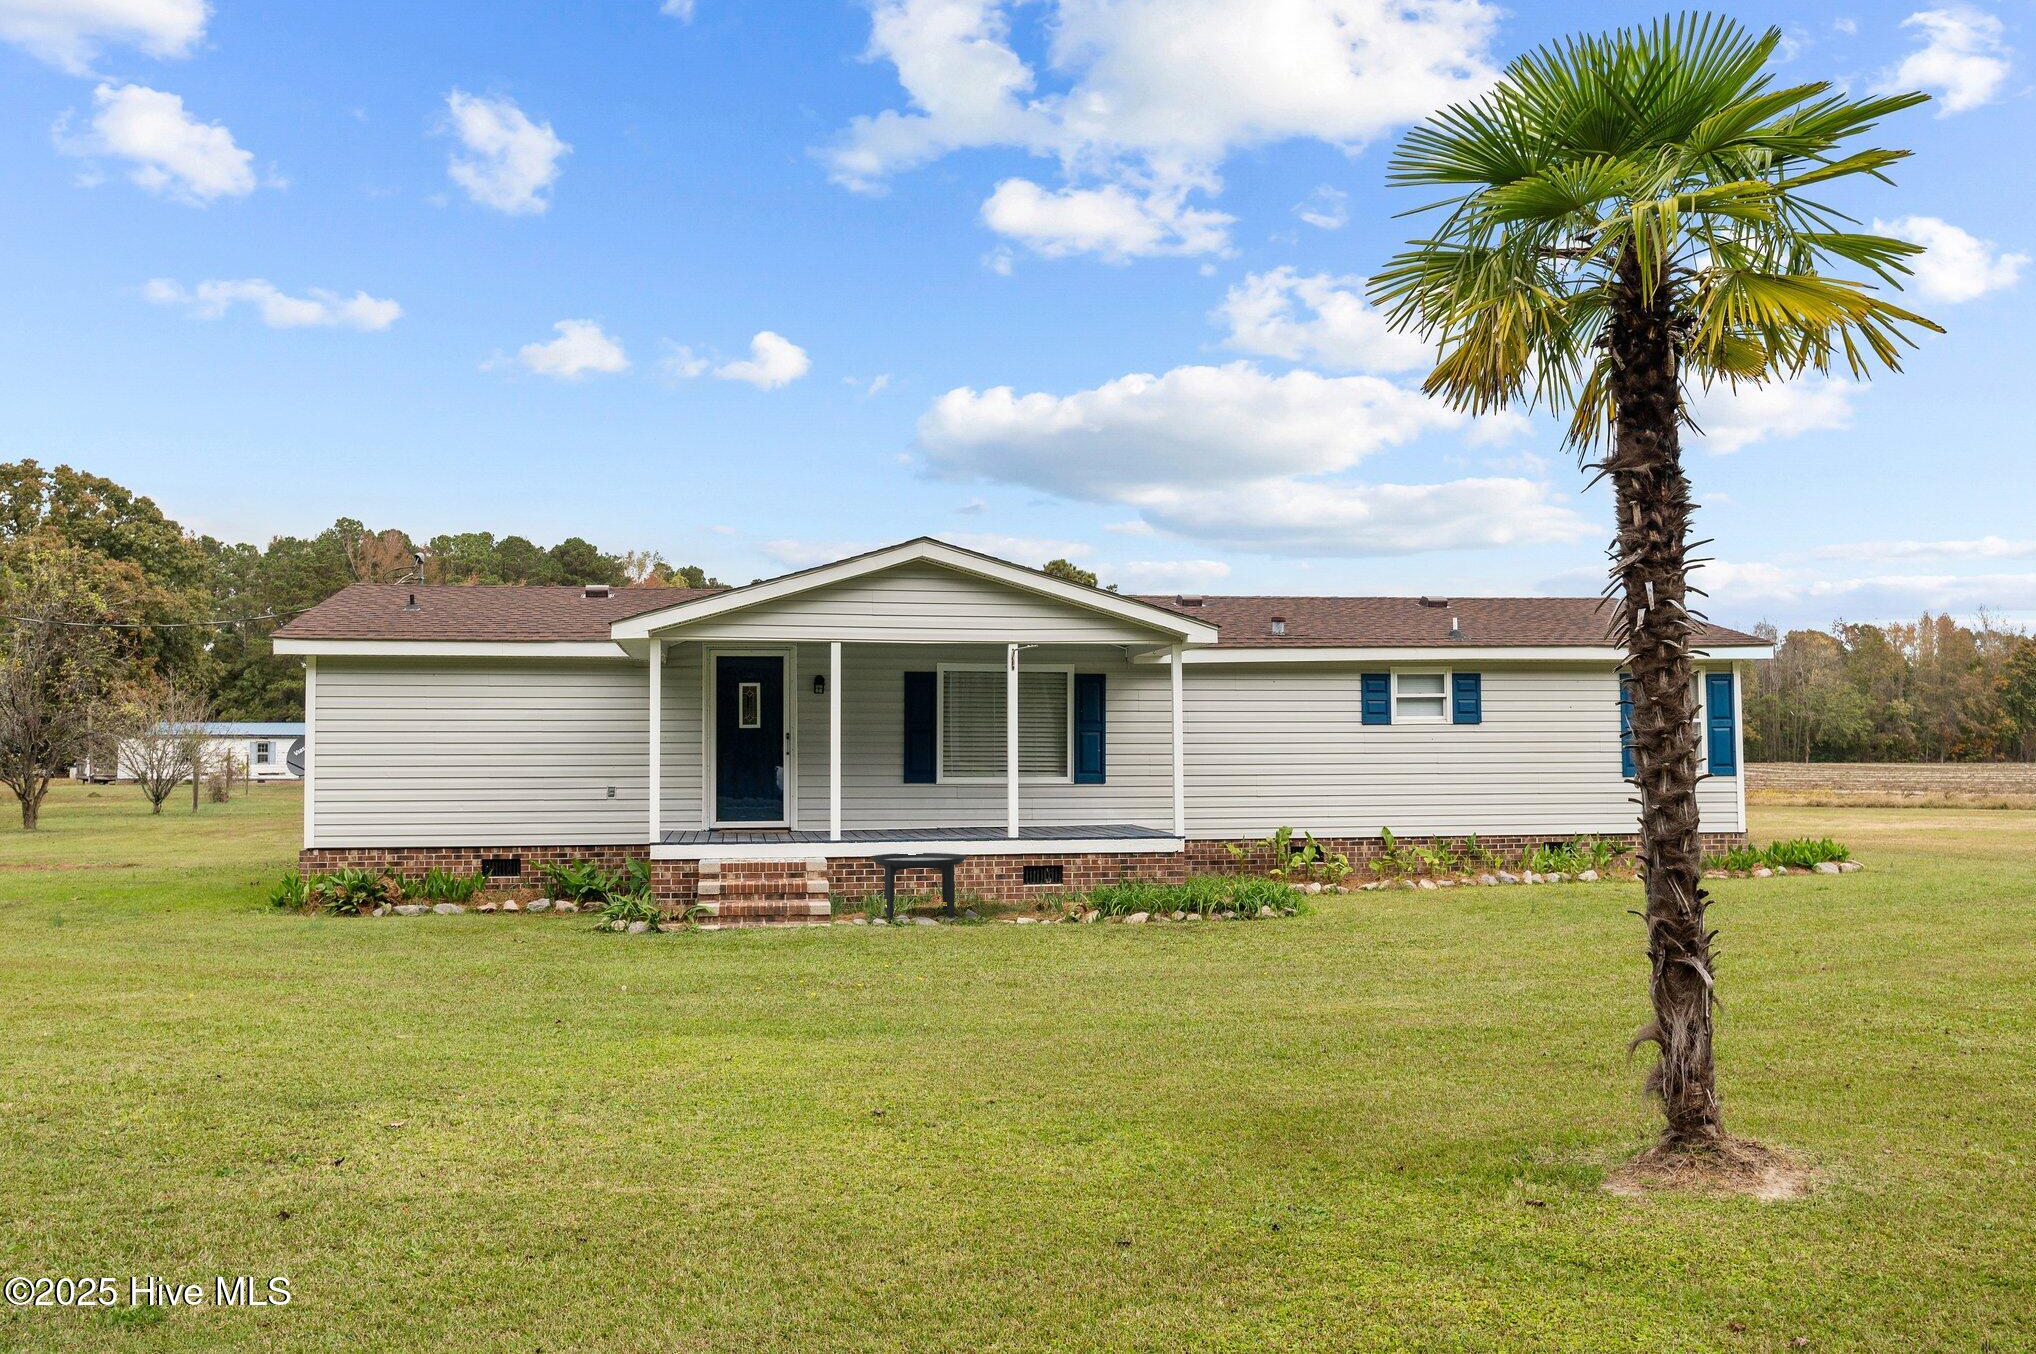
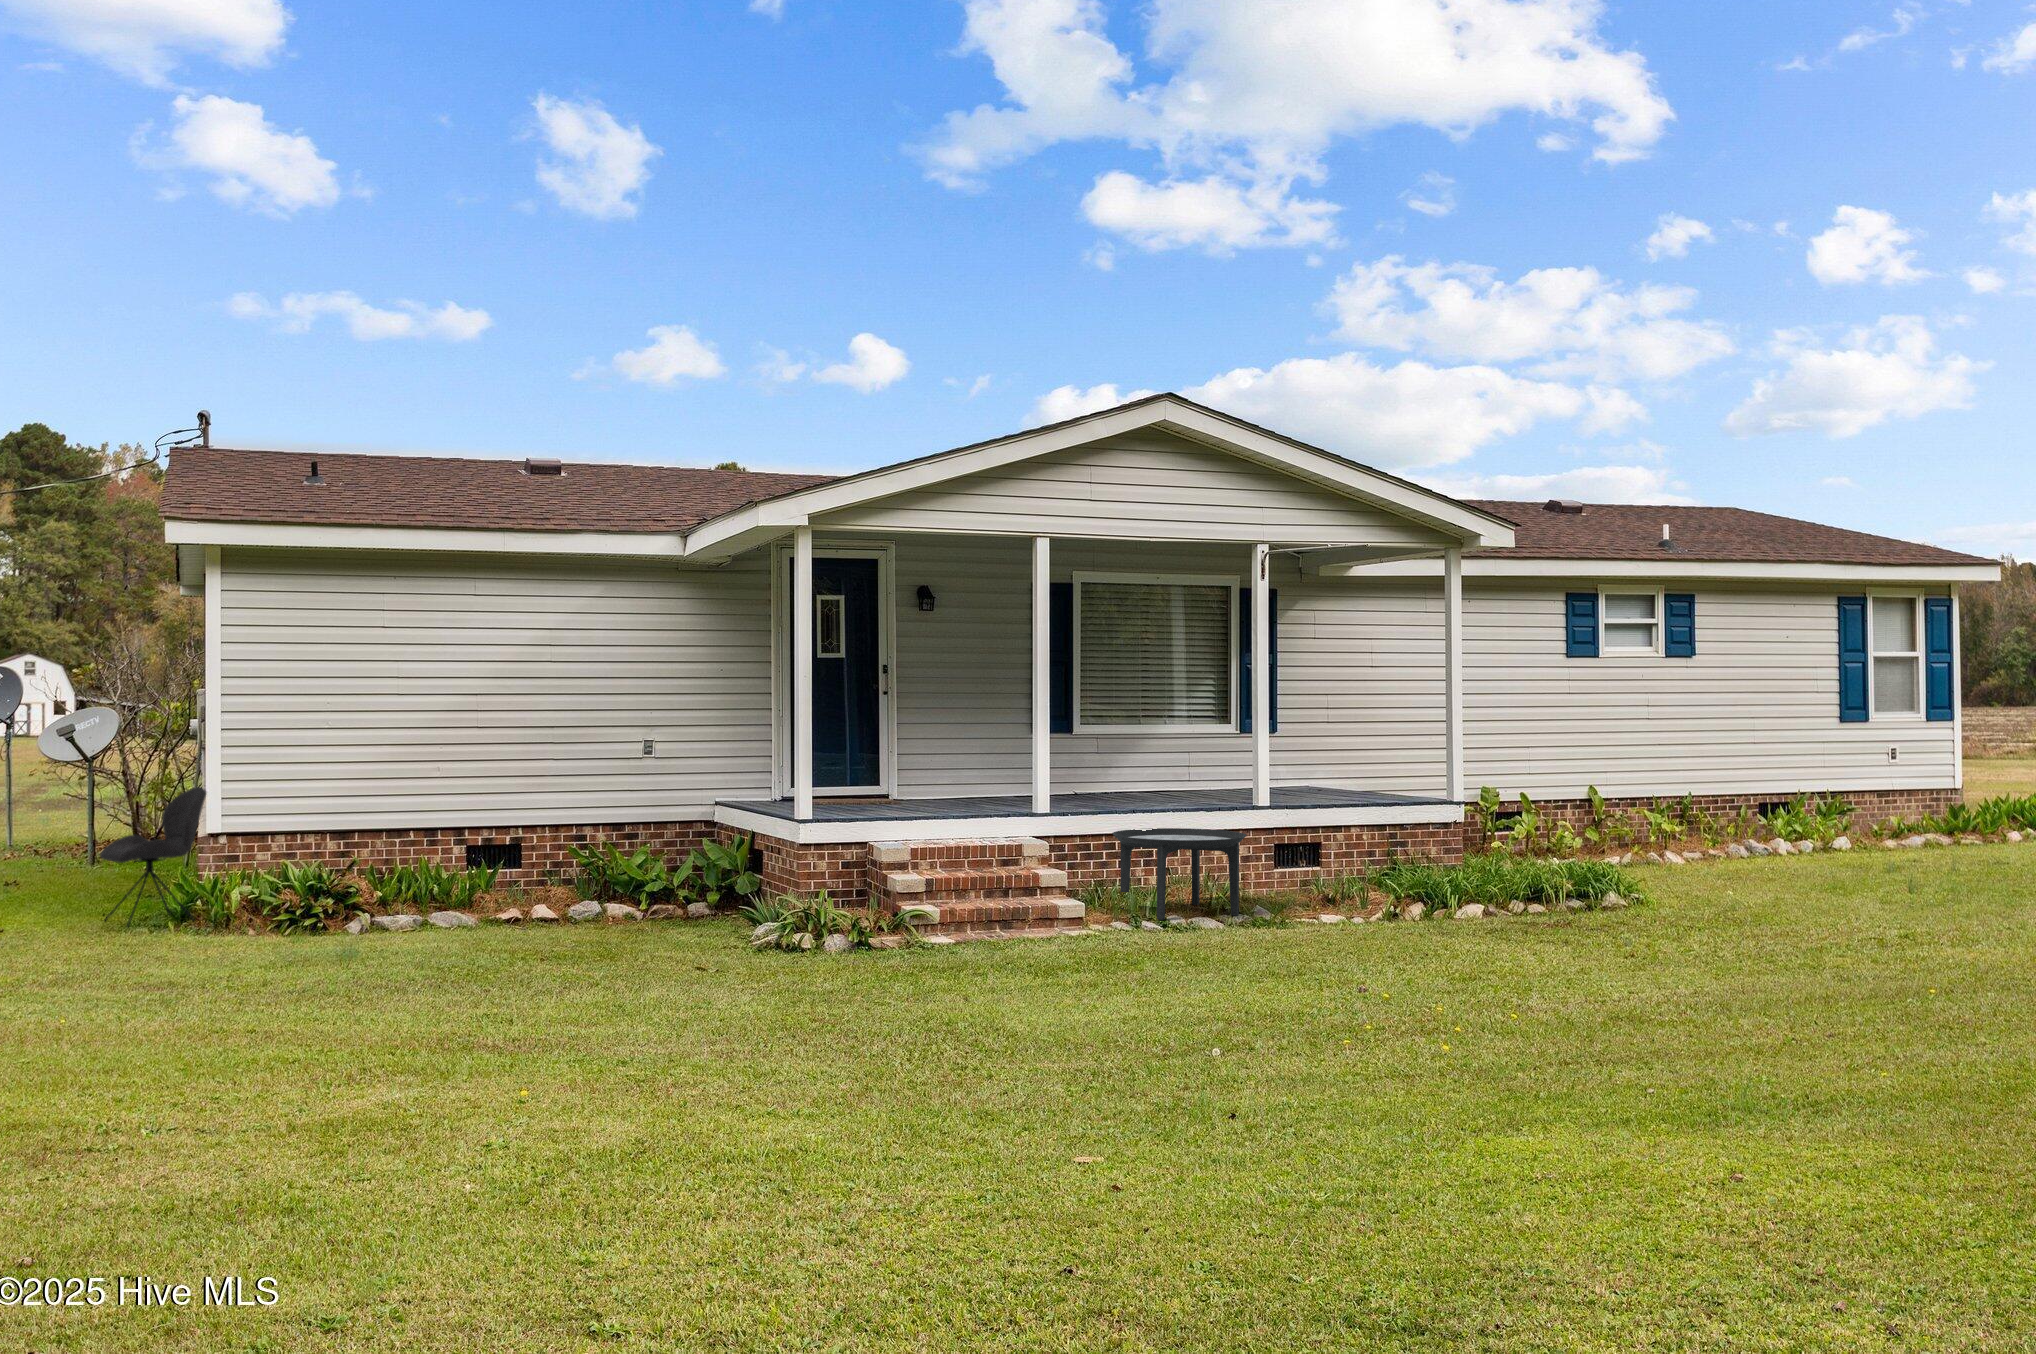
chair: none [237,818,306,907] -> present [100,787,206,927]

